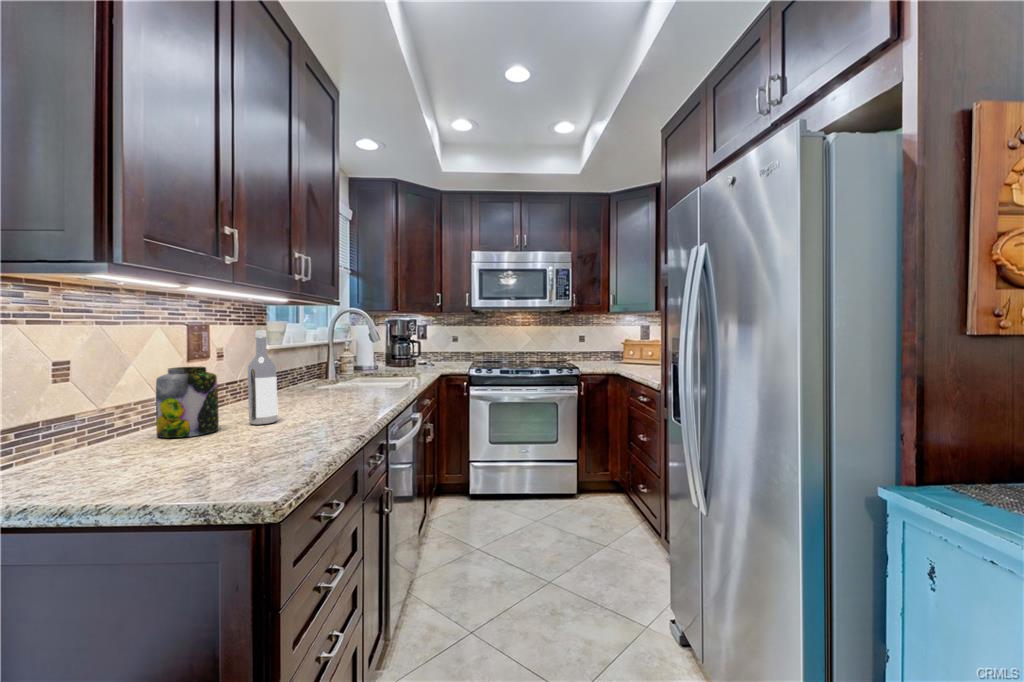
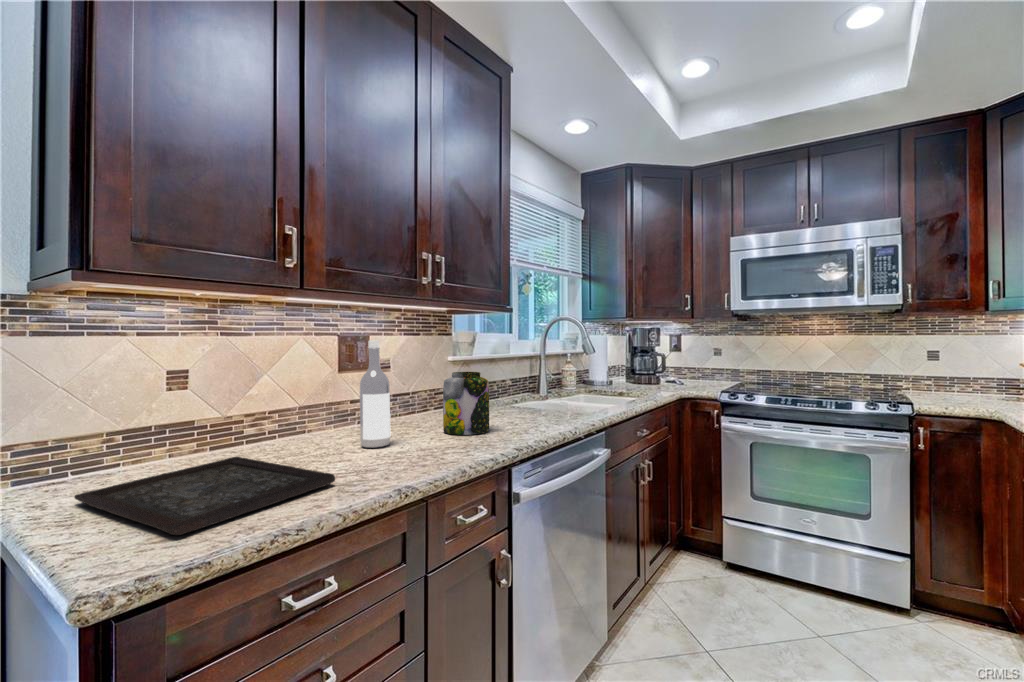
jar: present [156,367,219,438] -> present [443,372,489,435]
tray: none [52,437,296,487] -> present [74,457,335,535]

